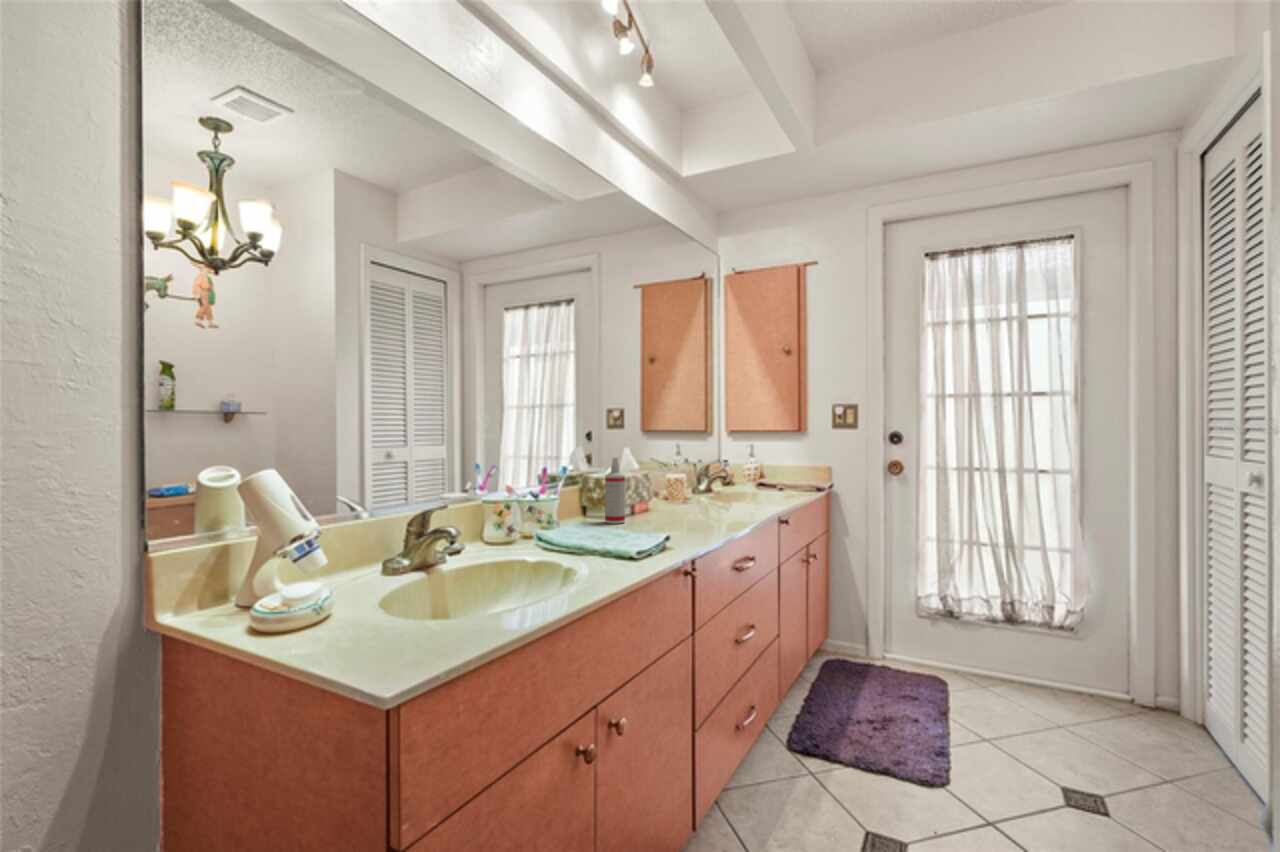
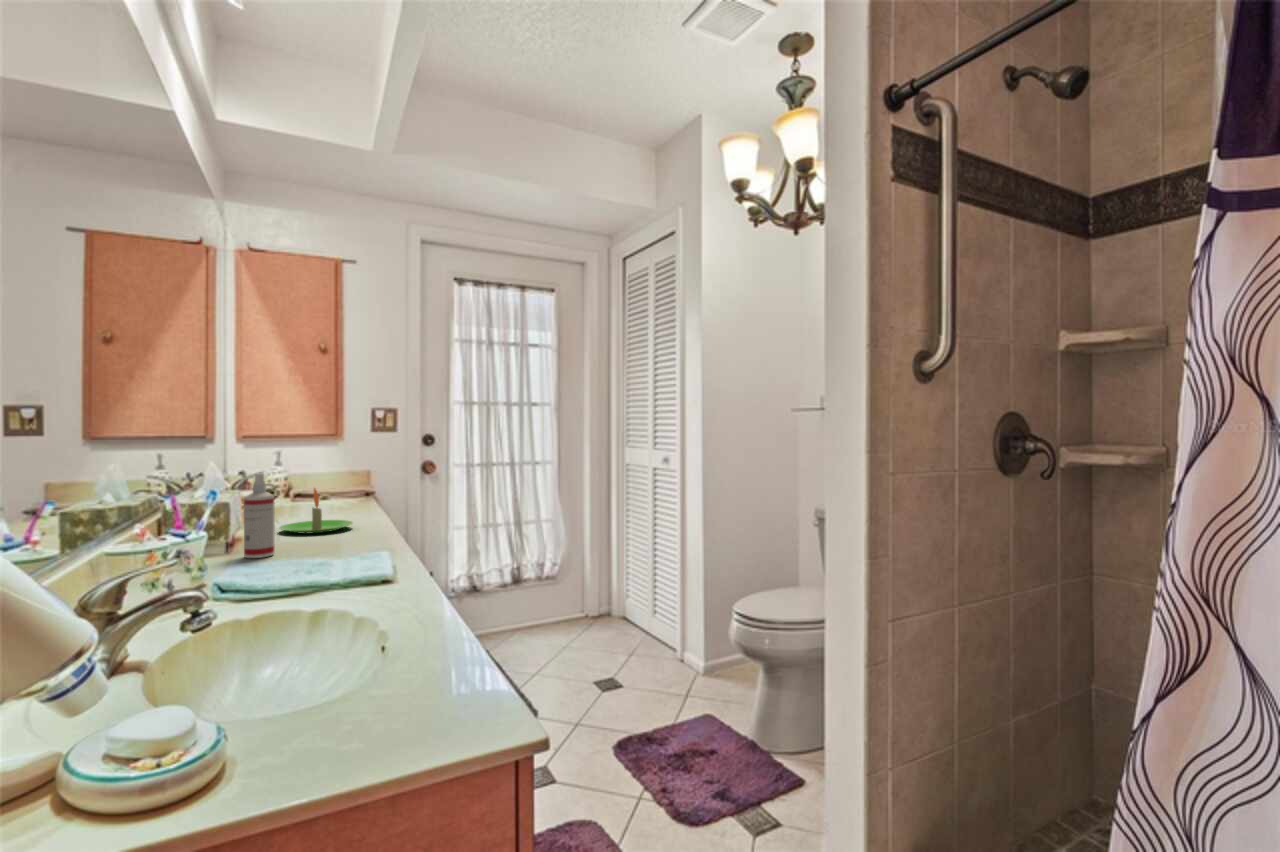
candle: none [673,474,730,514] -> present [279,488,353,534]

